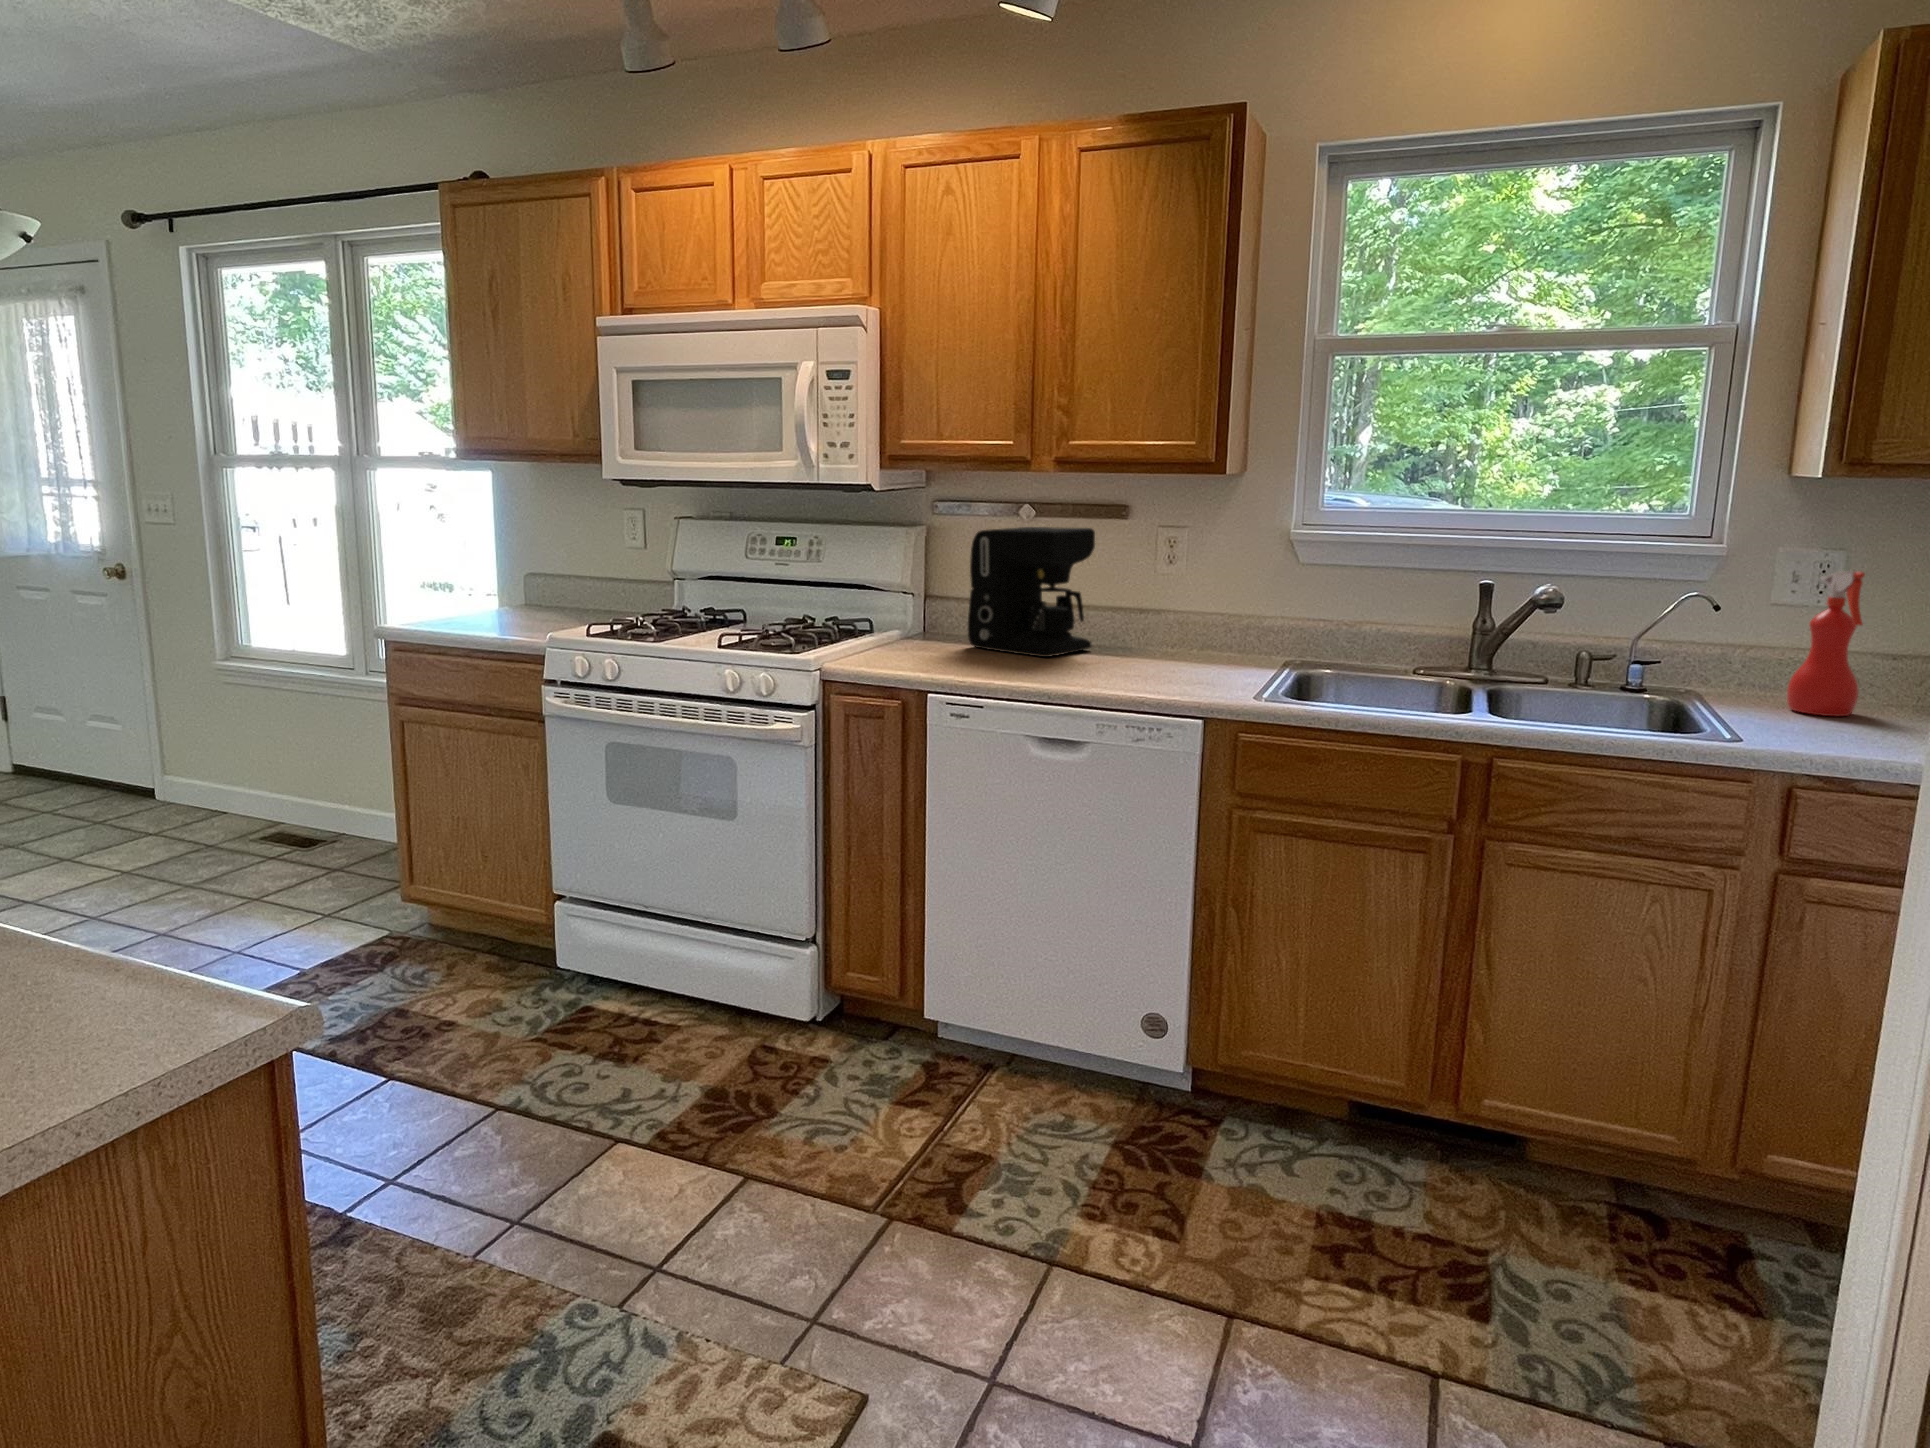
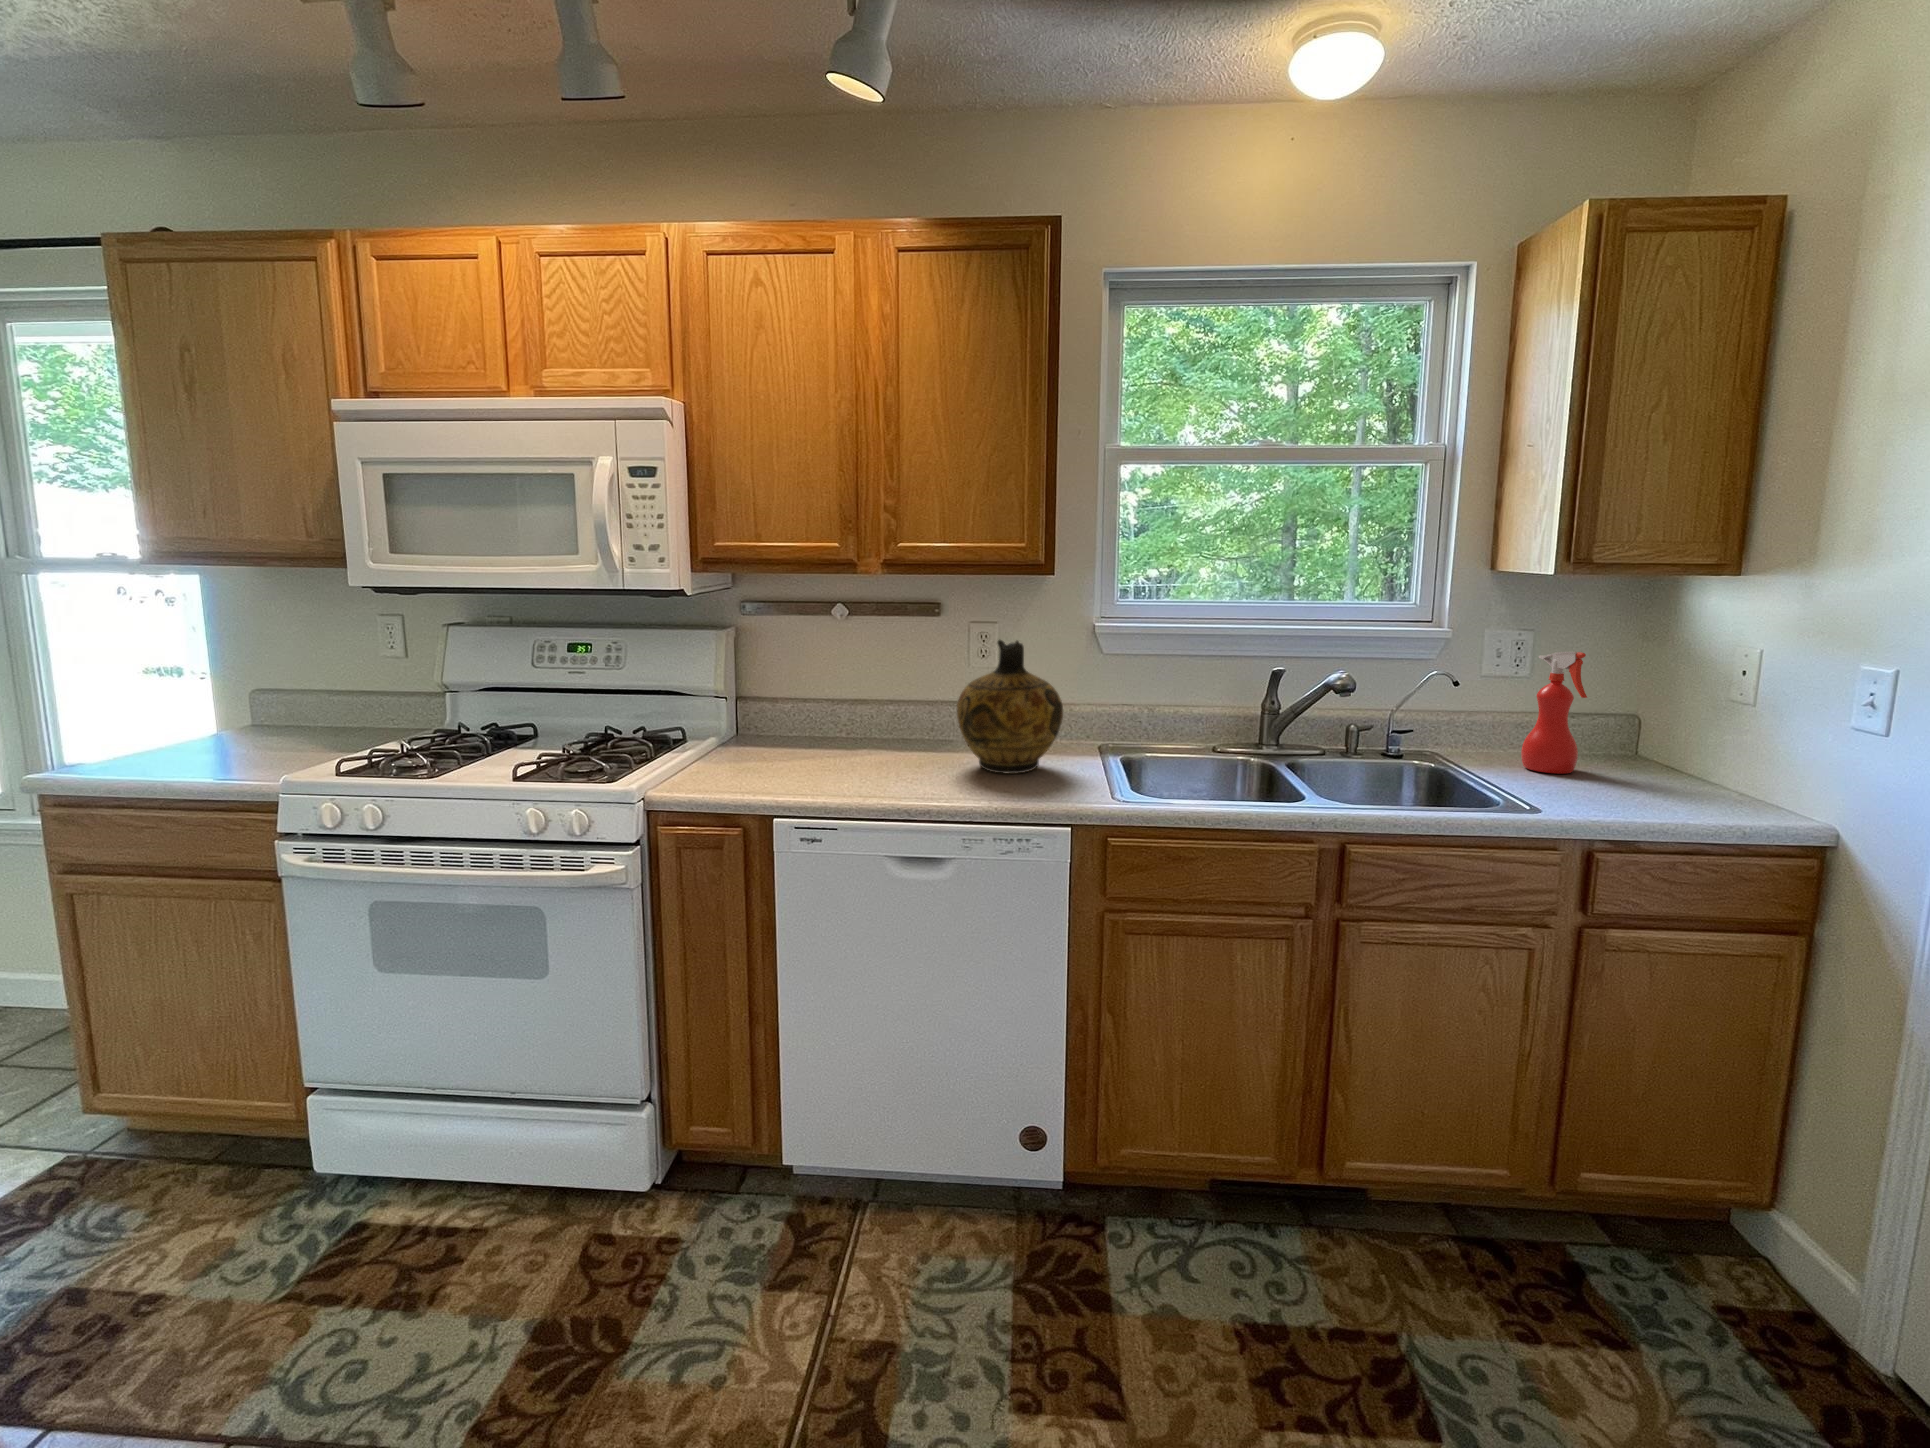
coffee maker: present [968,527,1095,657] -> none [793,627,918,762]
ceramic jug: none [1118,538,1228,673] -> present [957,640,1063,774]

